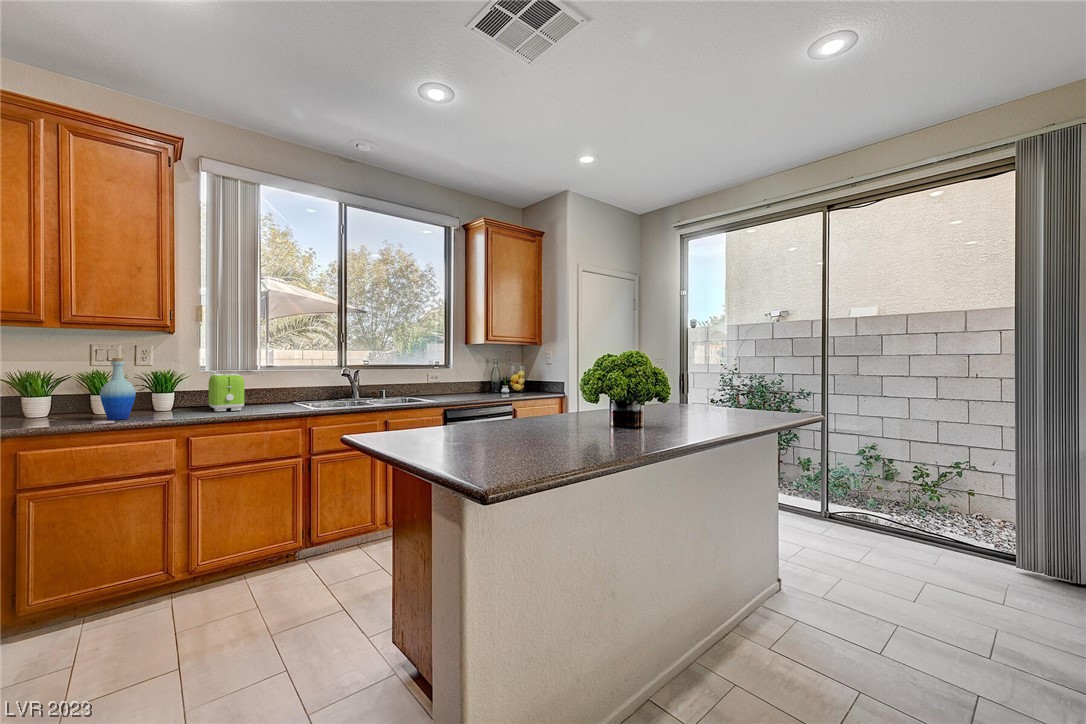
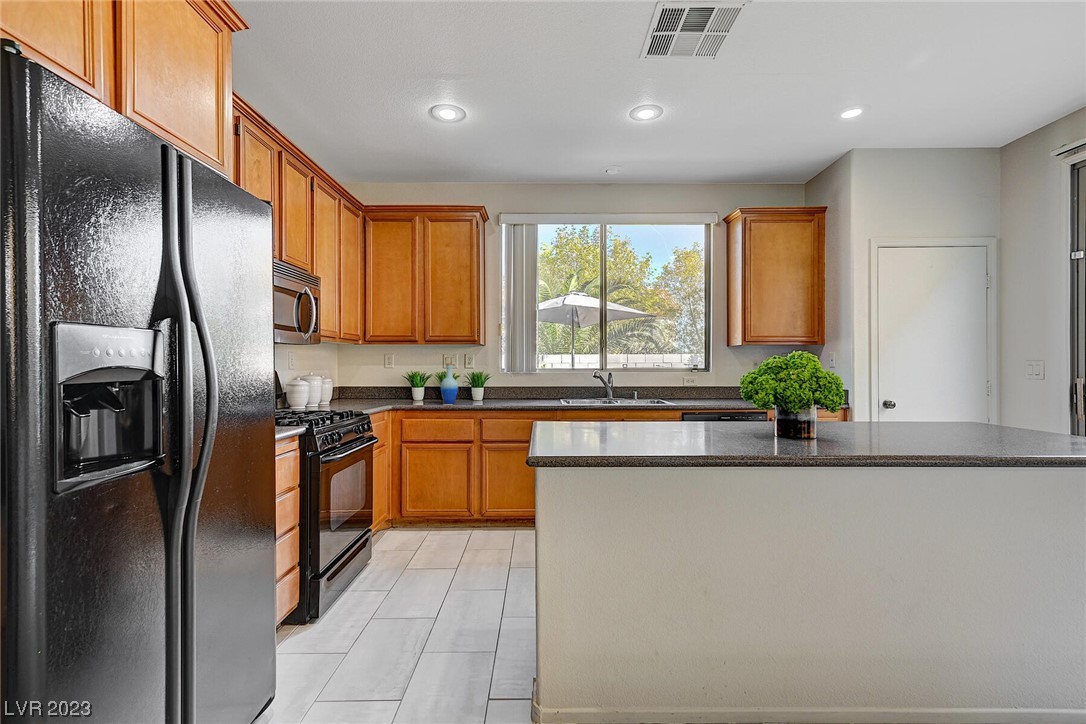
toaster: present [209,373,244,411] -> none [501,374,523,402]

